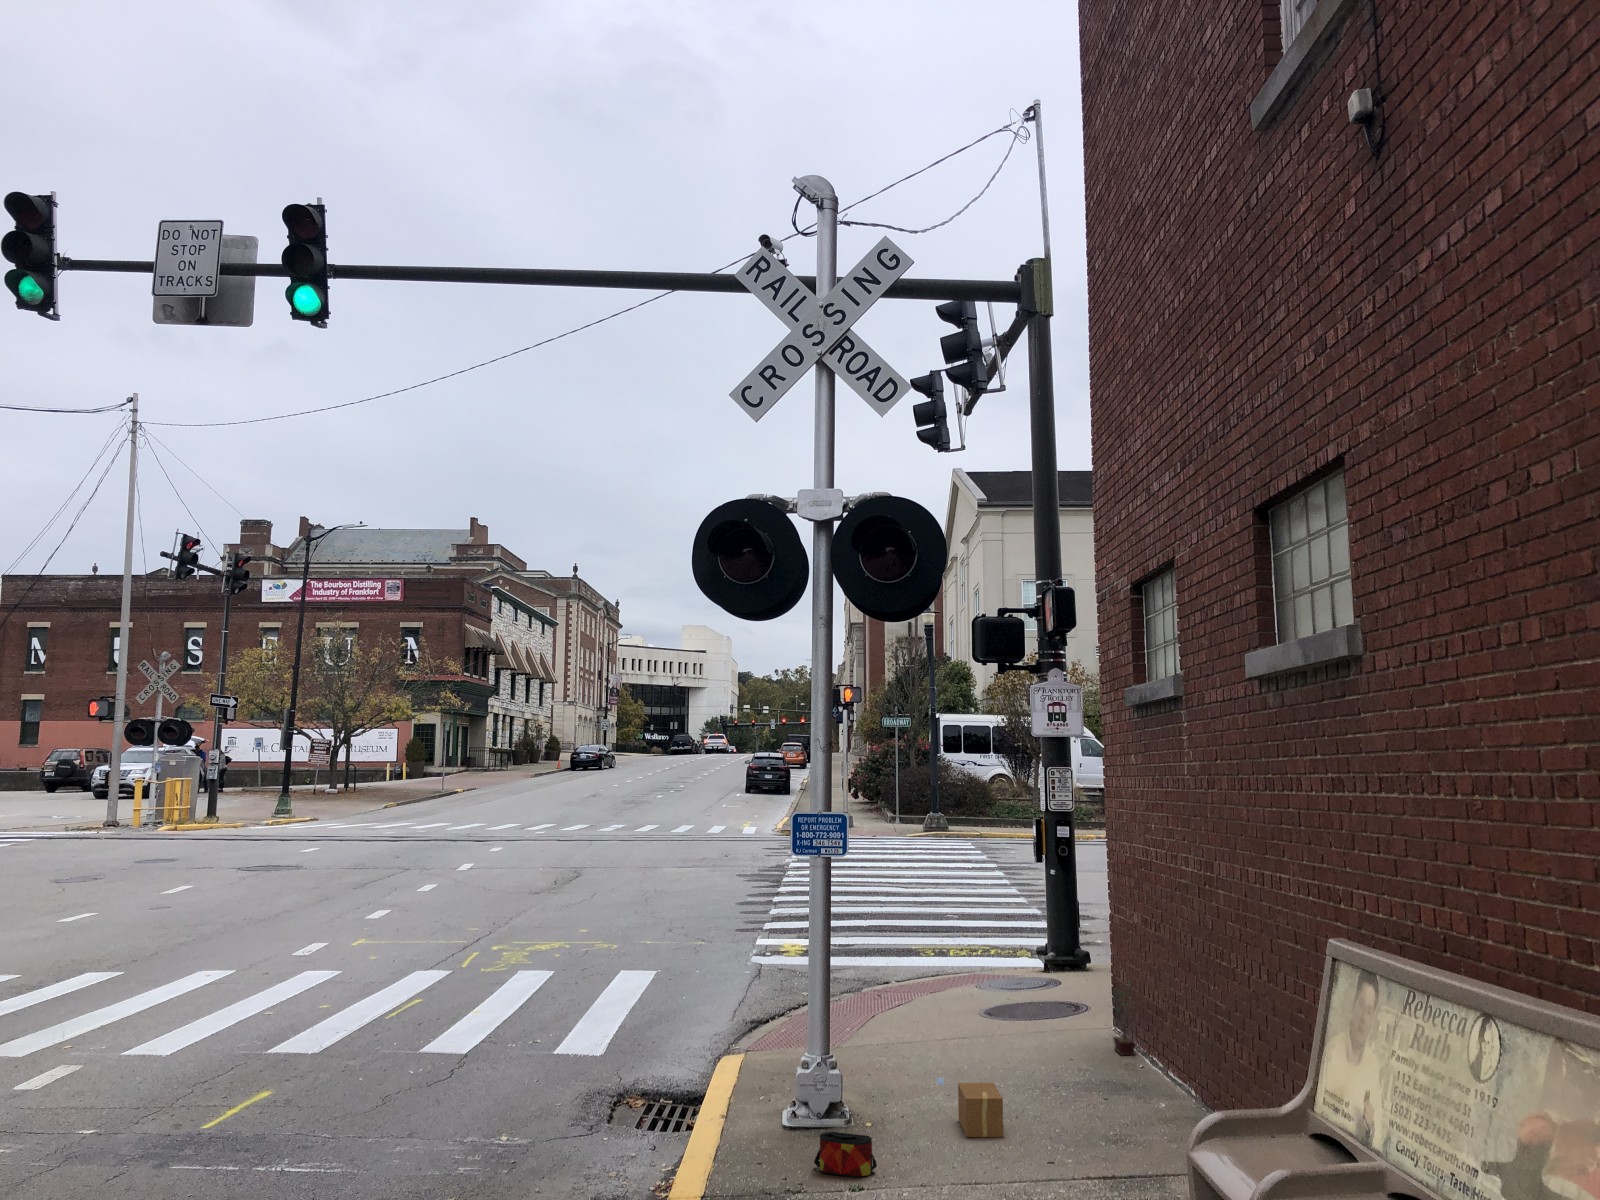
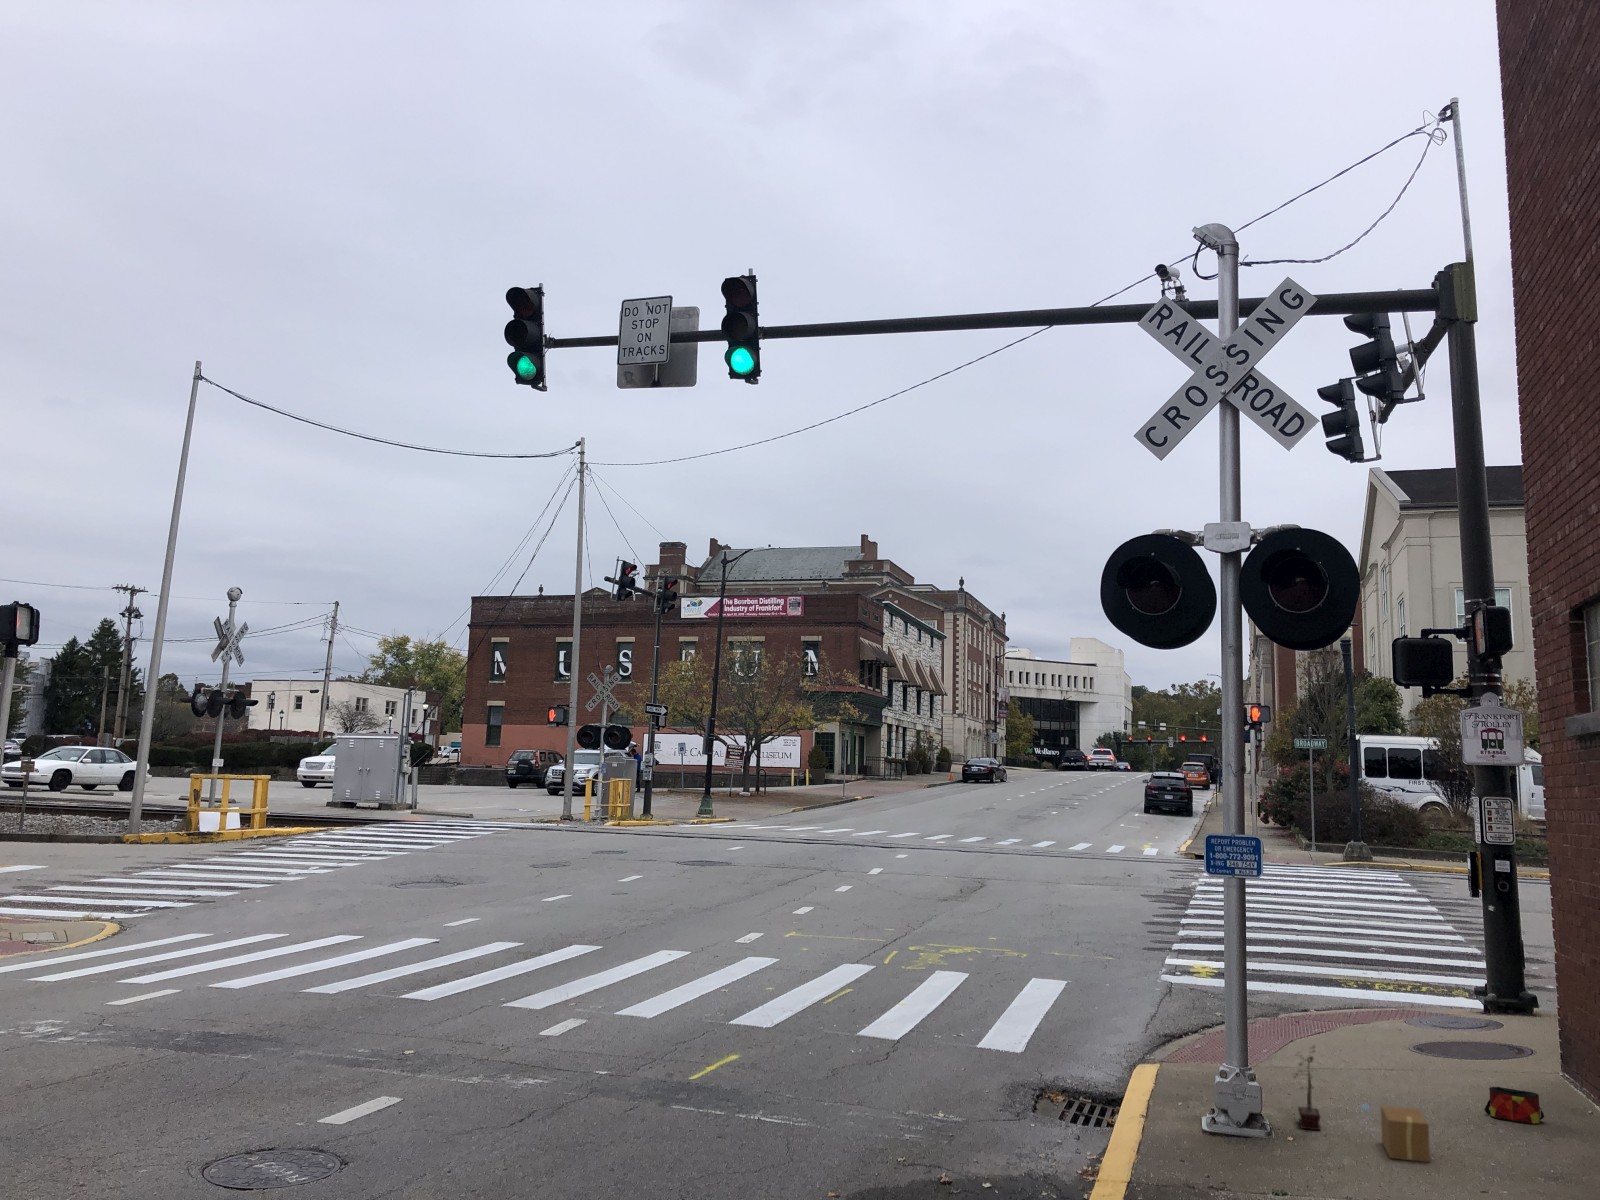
potted plant: present [1113,983,1136,1055] -> present [1294,1046,1320,1130]
bag: present [814,1132,877,1178] -> present [1484,1087,1544,1125]

